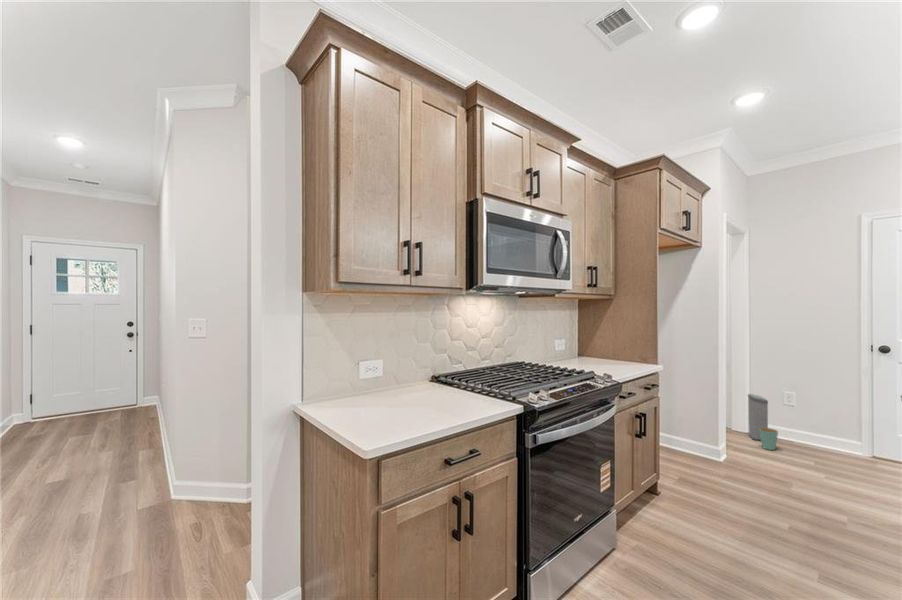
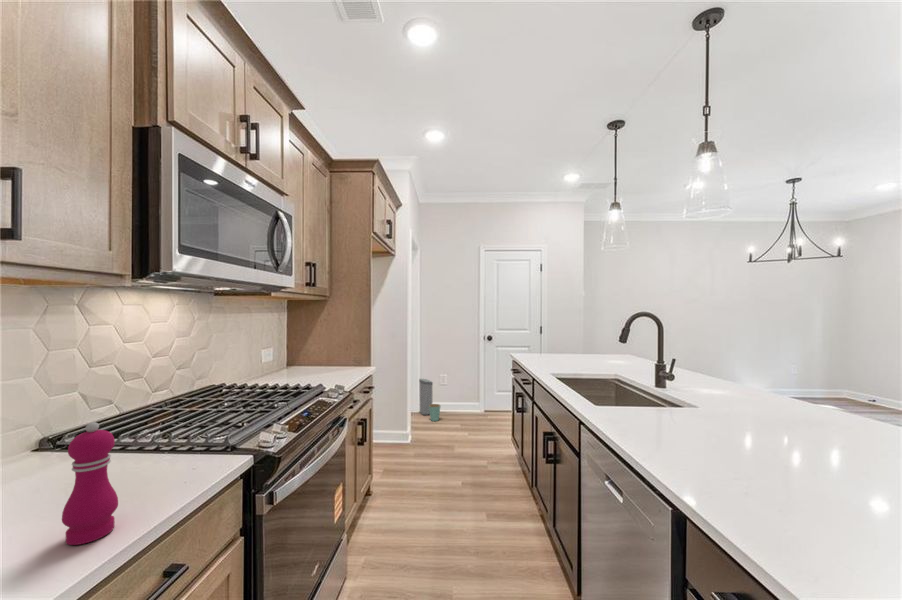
pepper mill: none [436,362,455,416] -> present [62,422,118,545]

